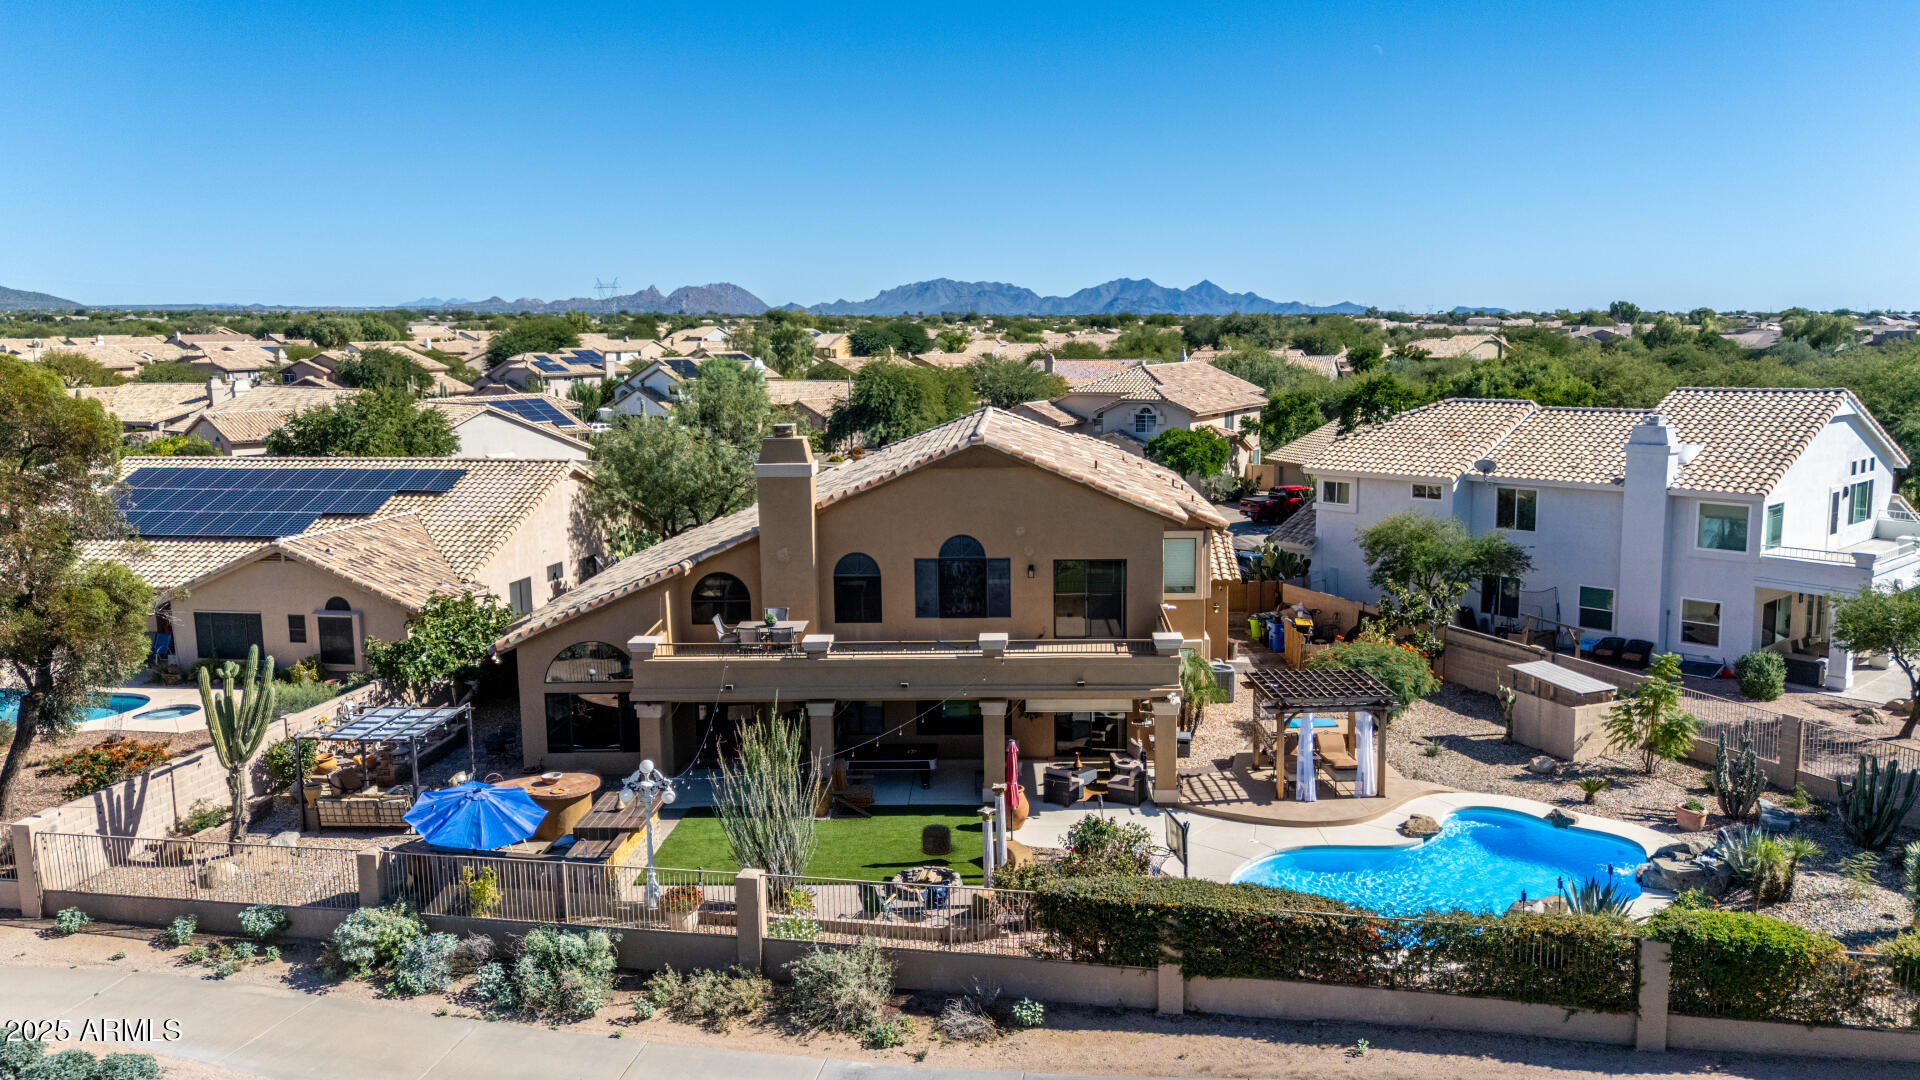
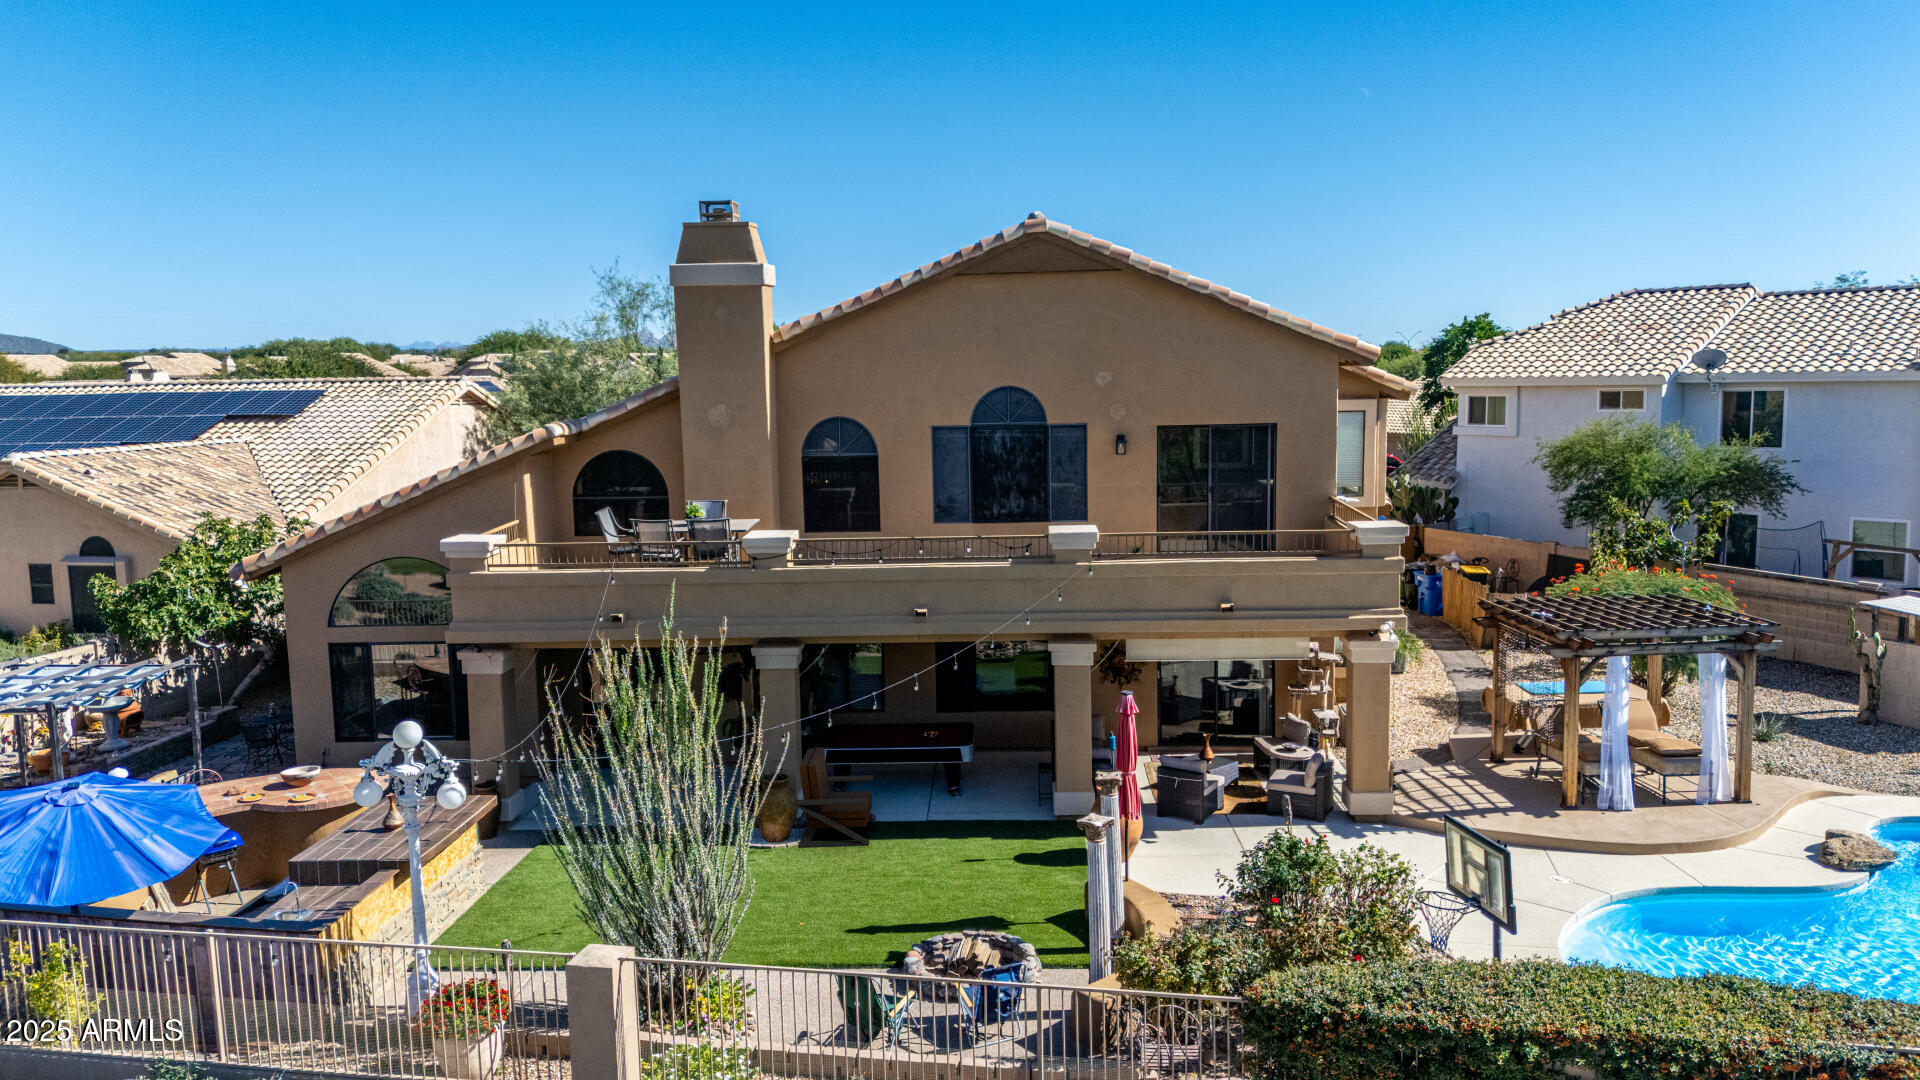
pouf: present [921,824,951,856] -> none [956,852,1010,910]

